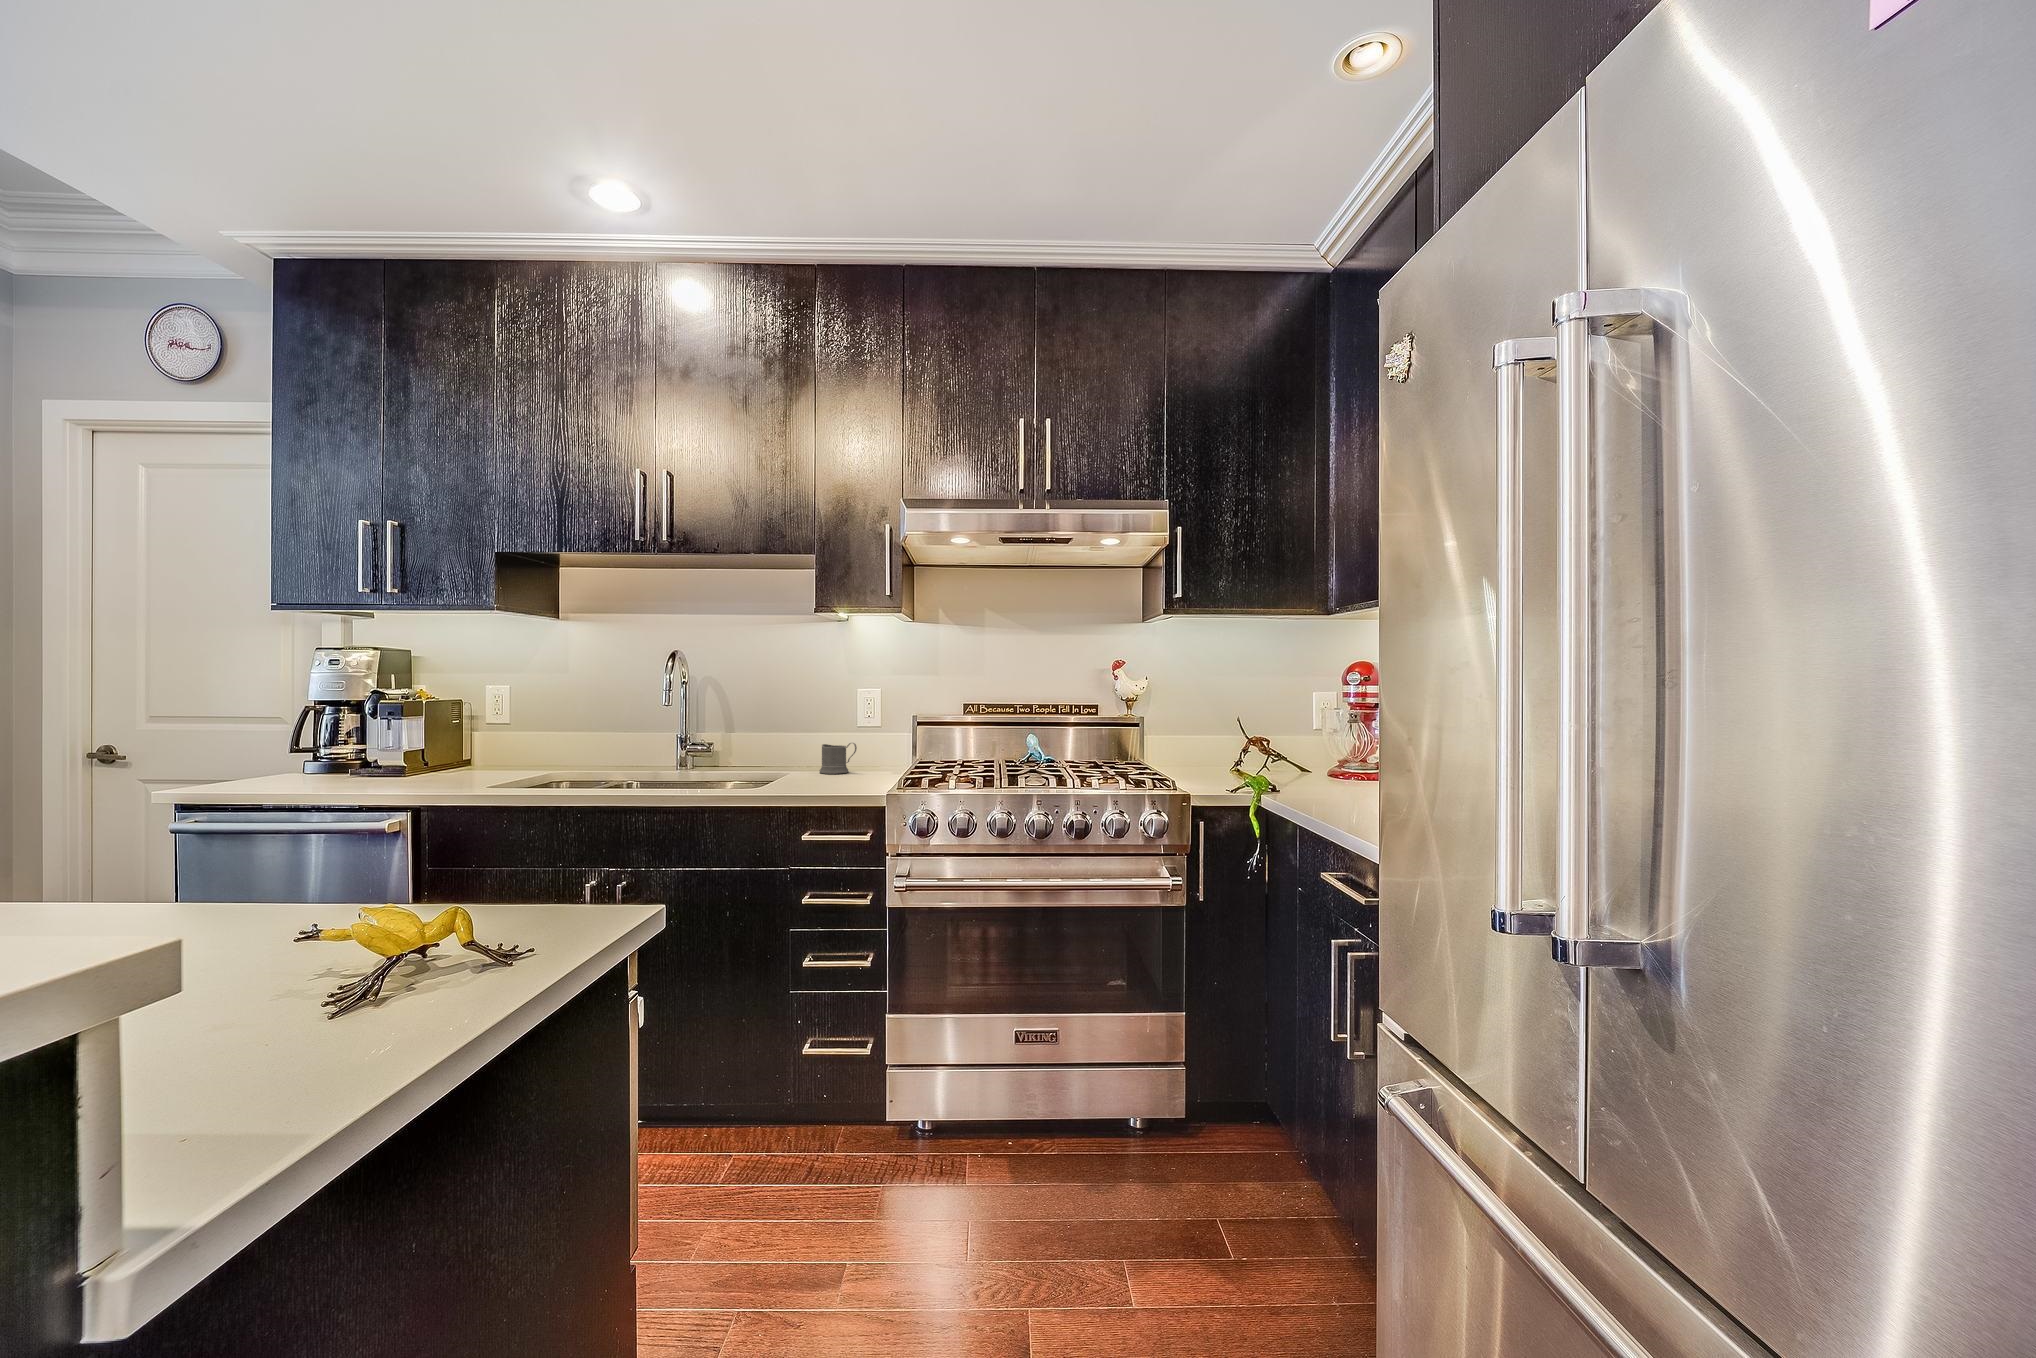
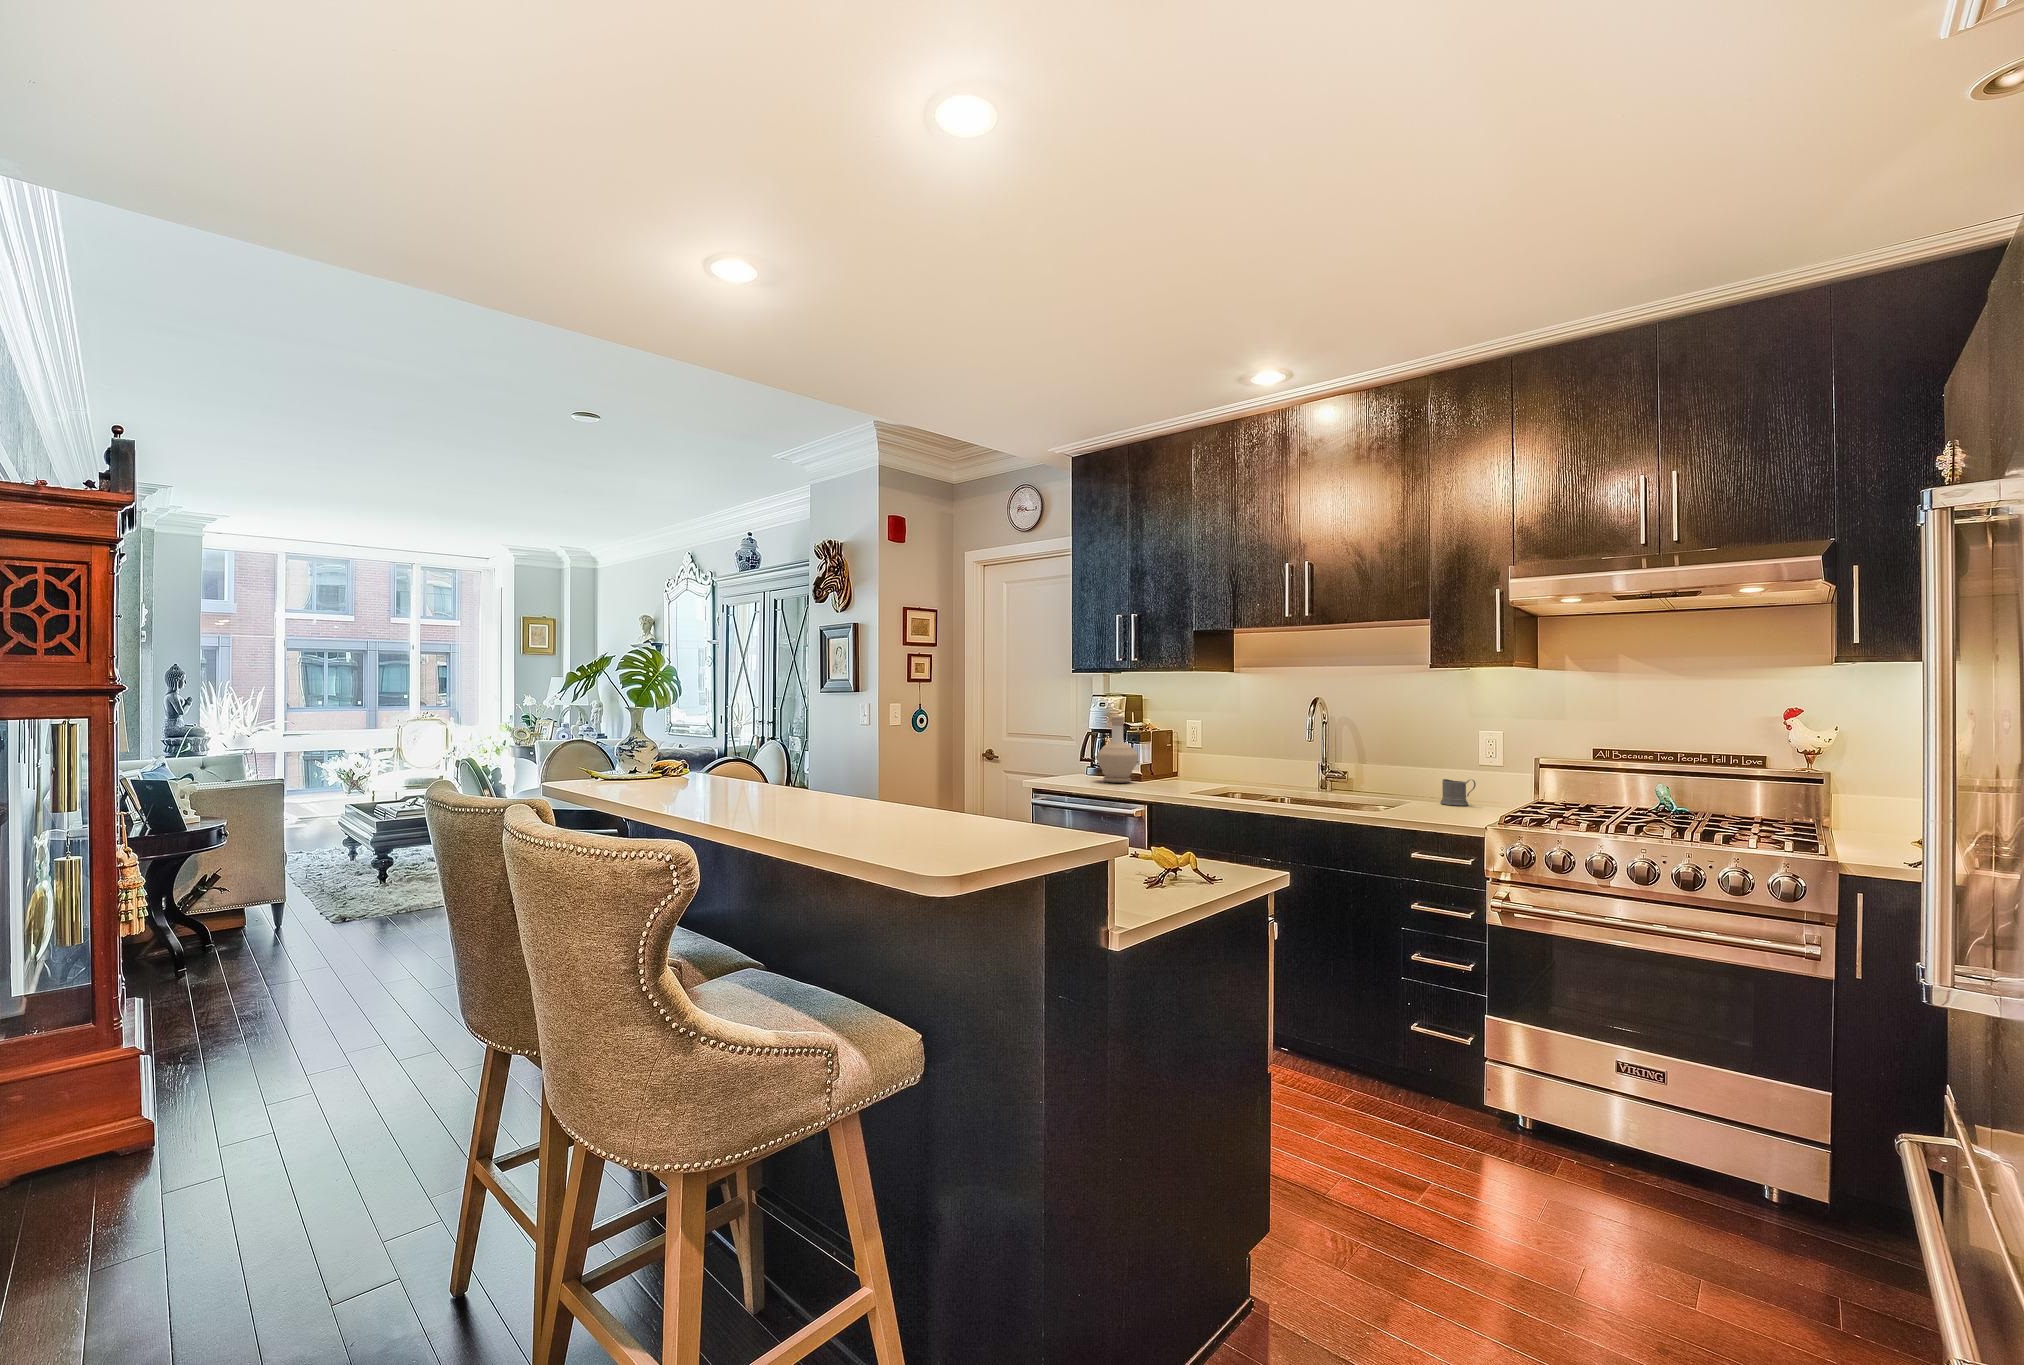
bottle: none [322,678,399,782] -> present [1097,716,1138,783]

